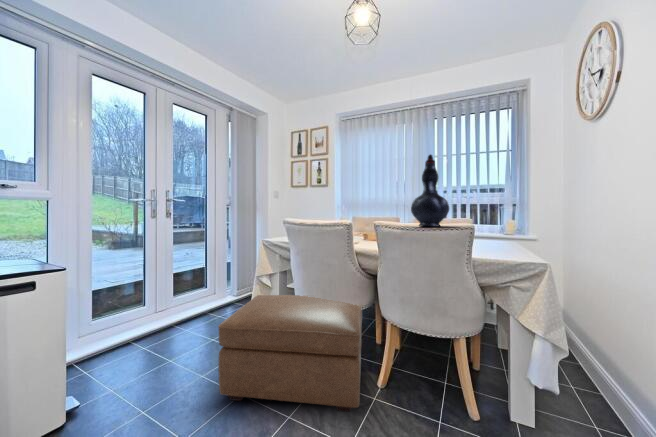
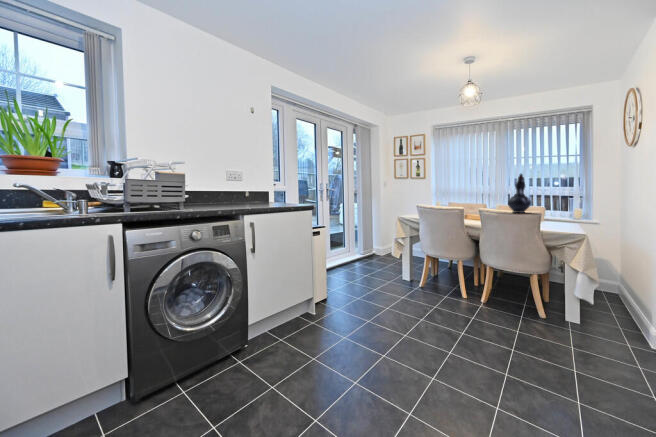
ottoman: present [218,295,362,412] -> none [394,253,476,310]

